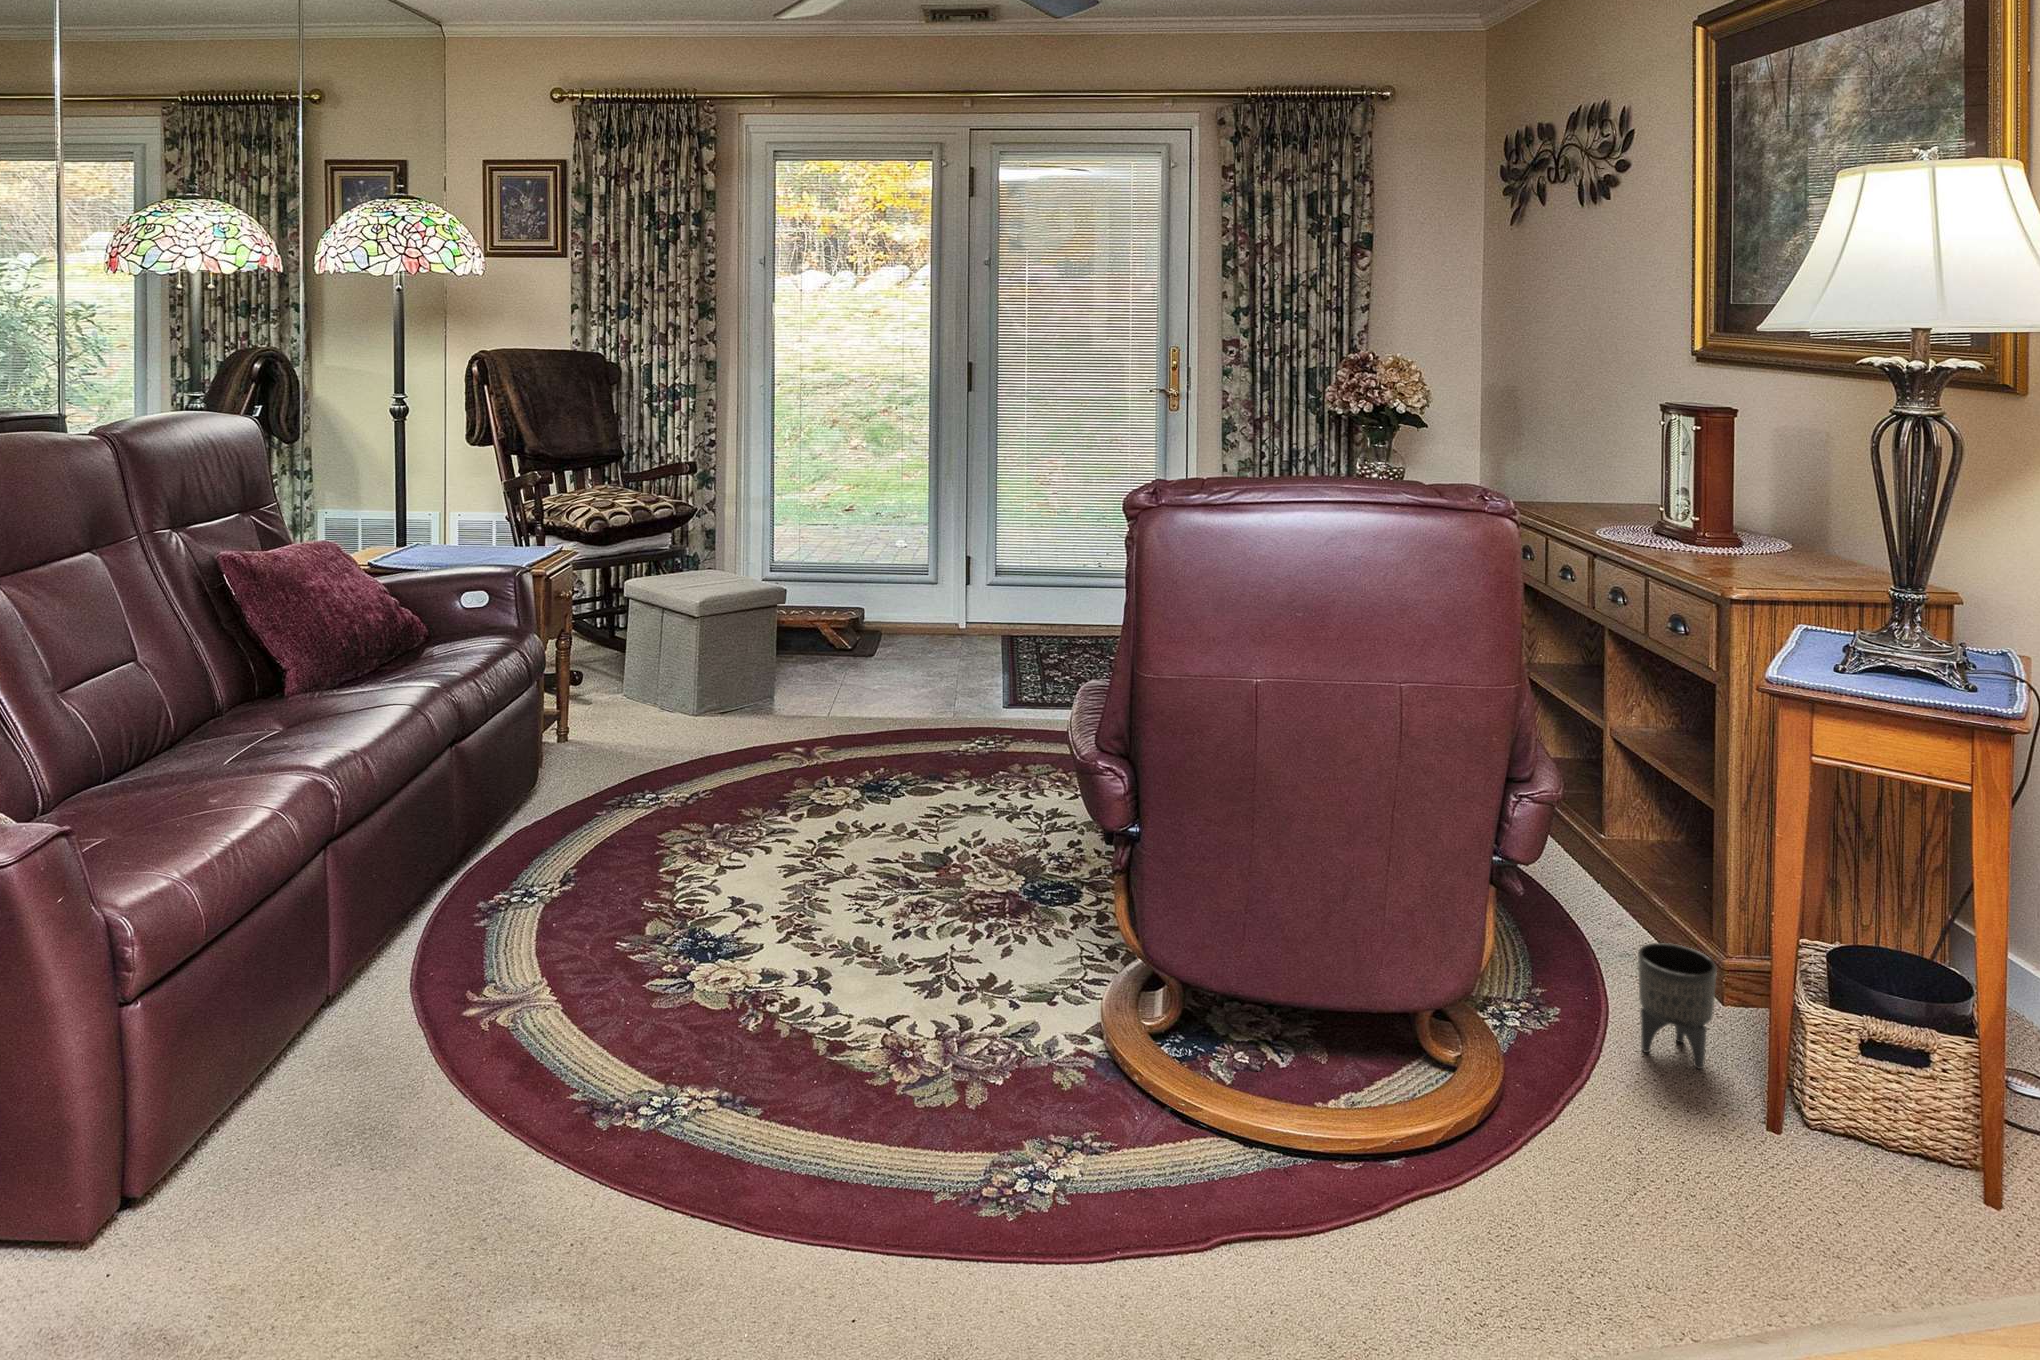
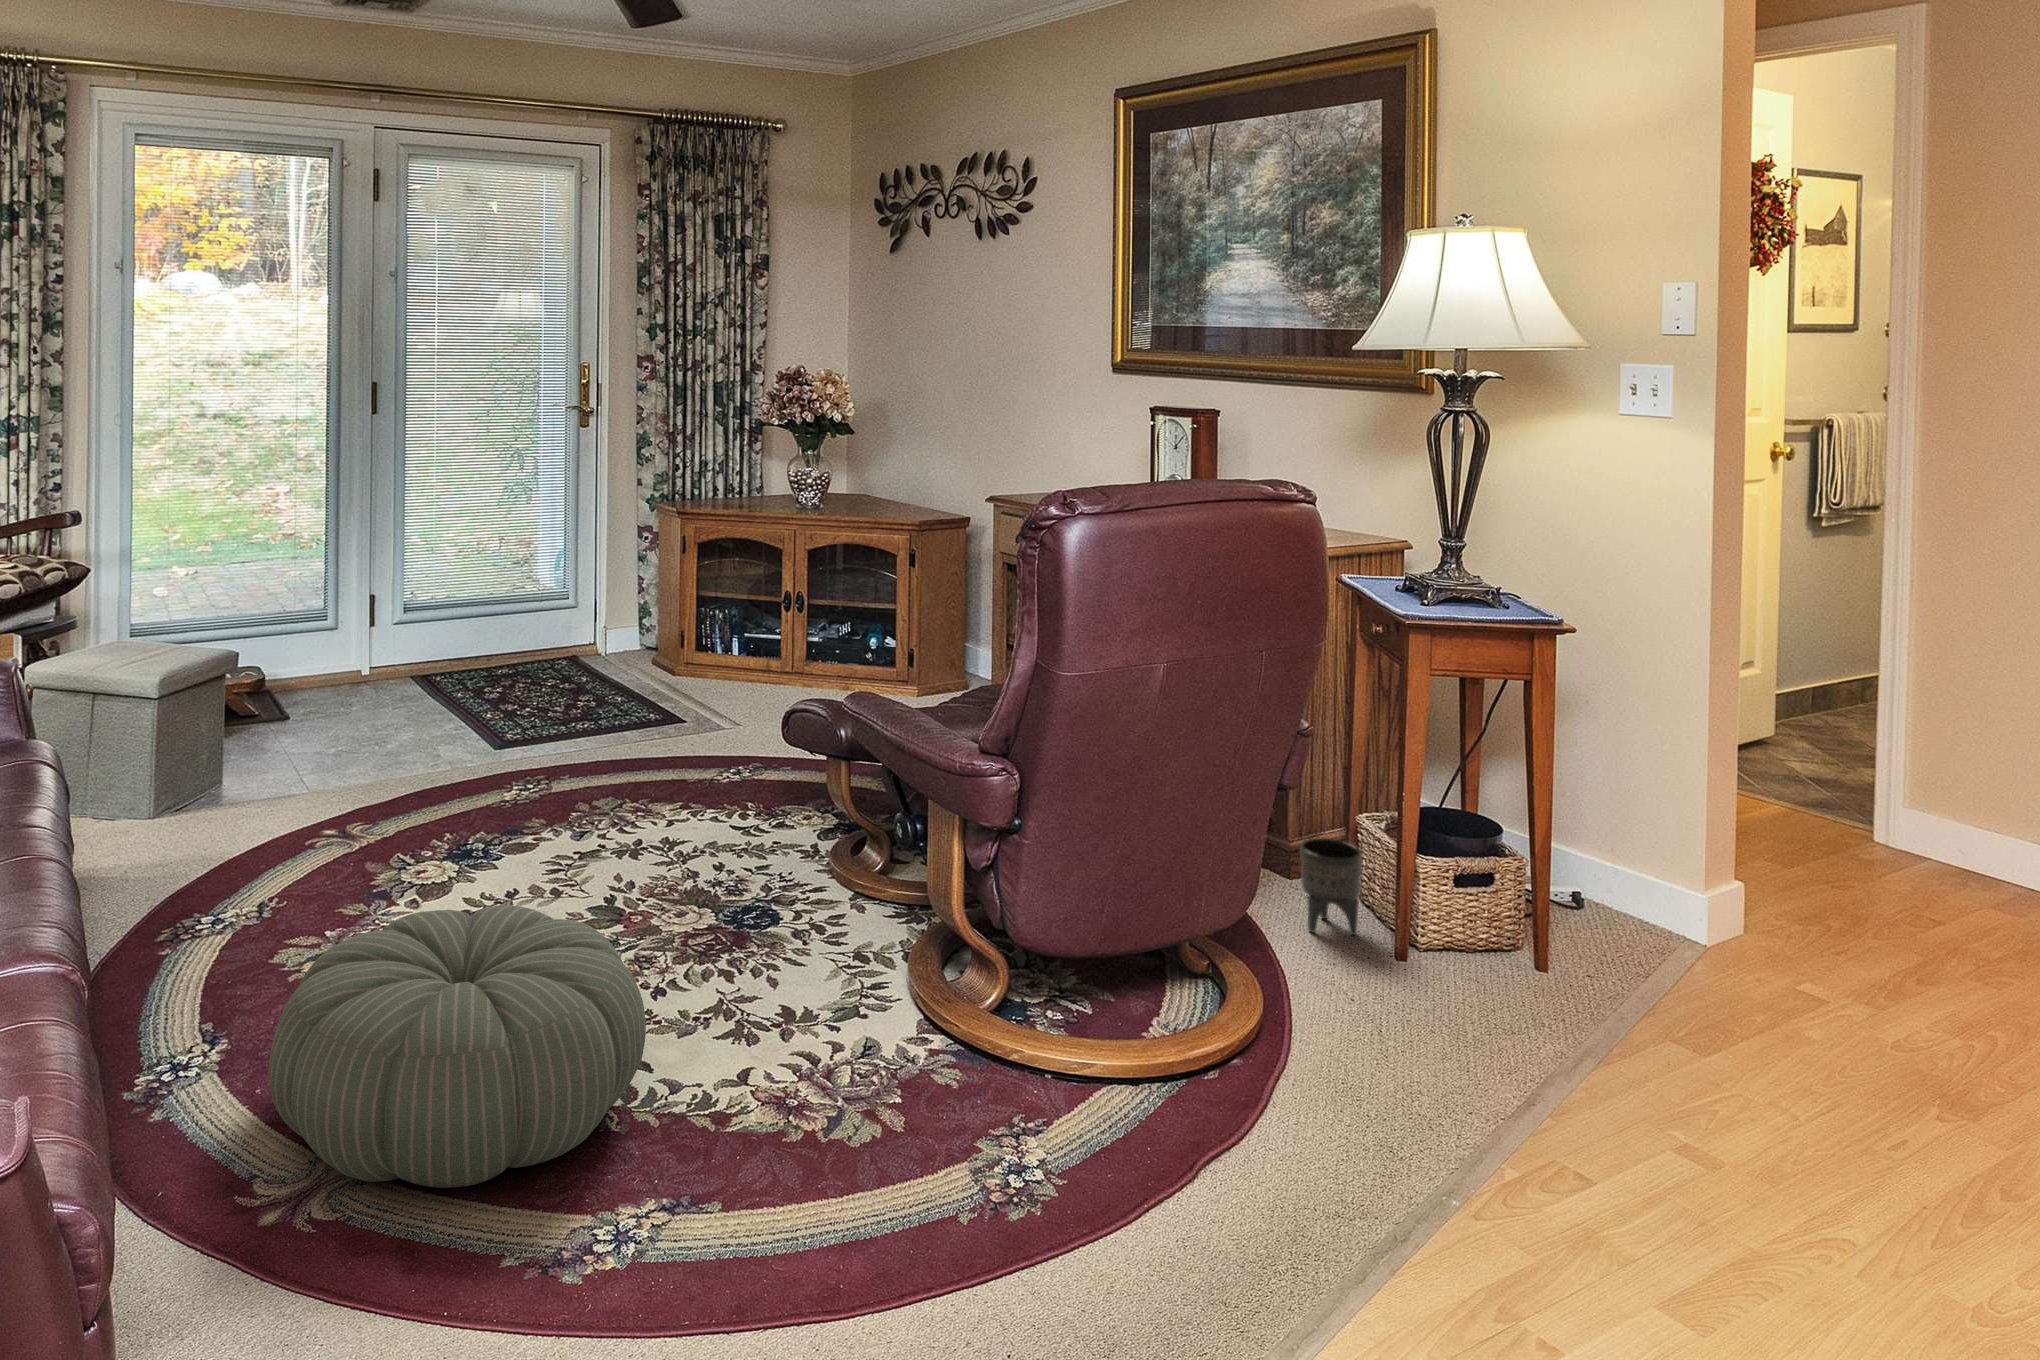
pouf: none [511,815,816,1037] -> present [269,905,646,1188]

